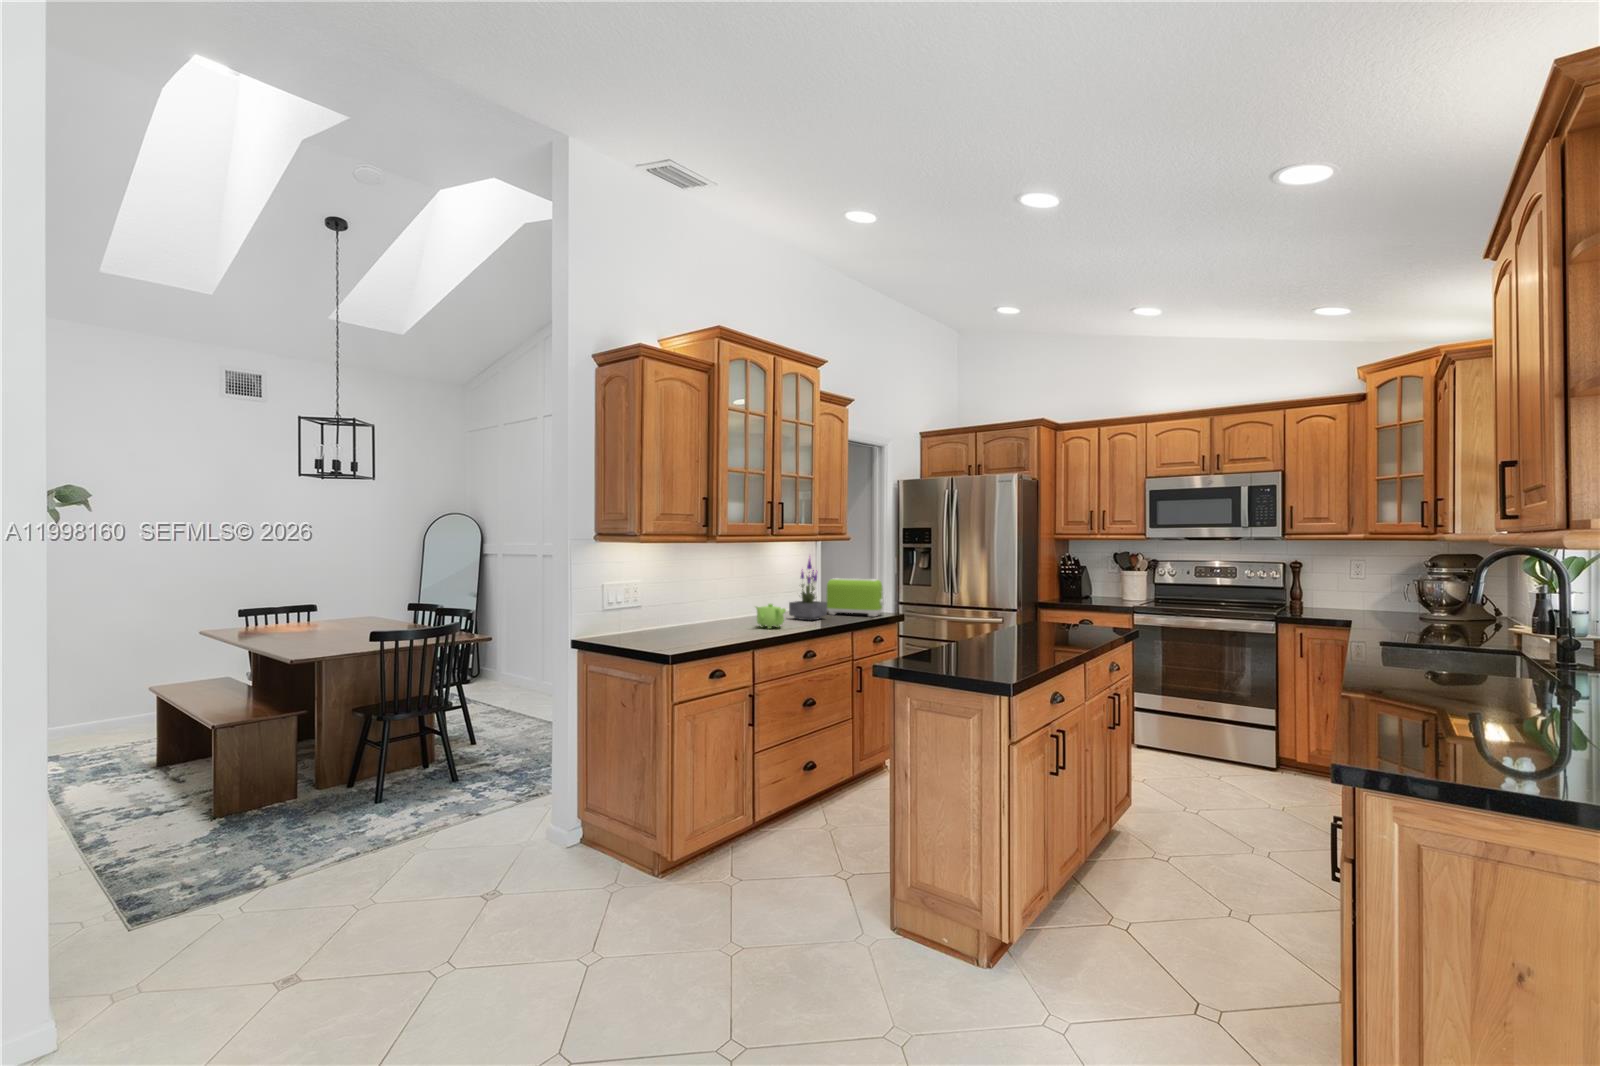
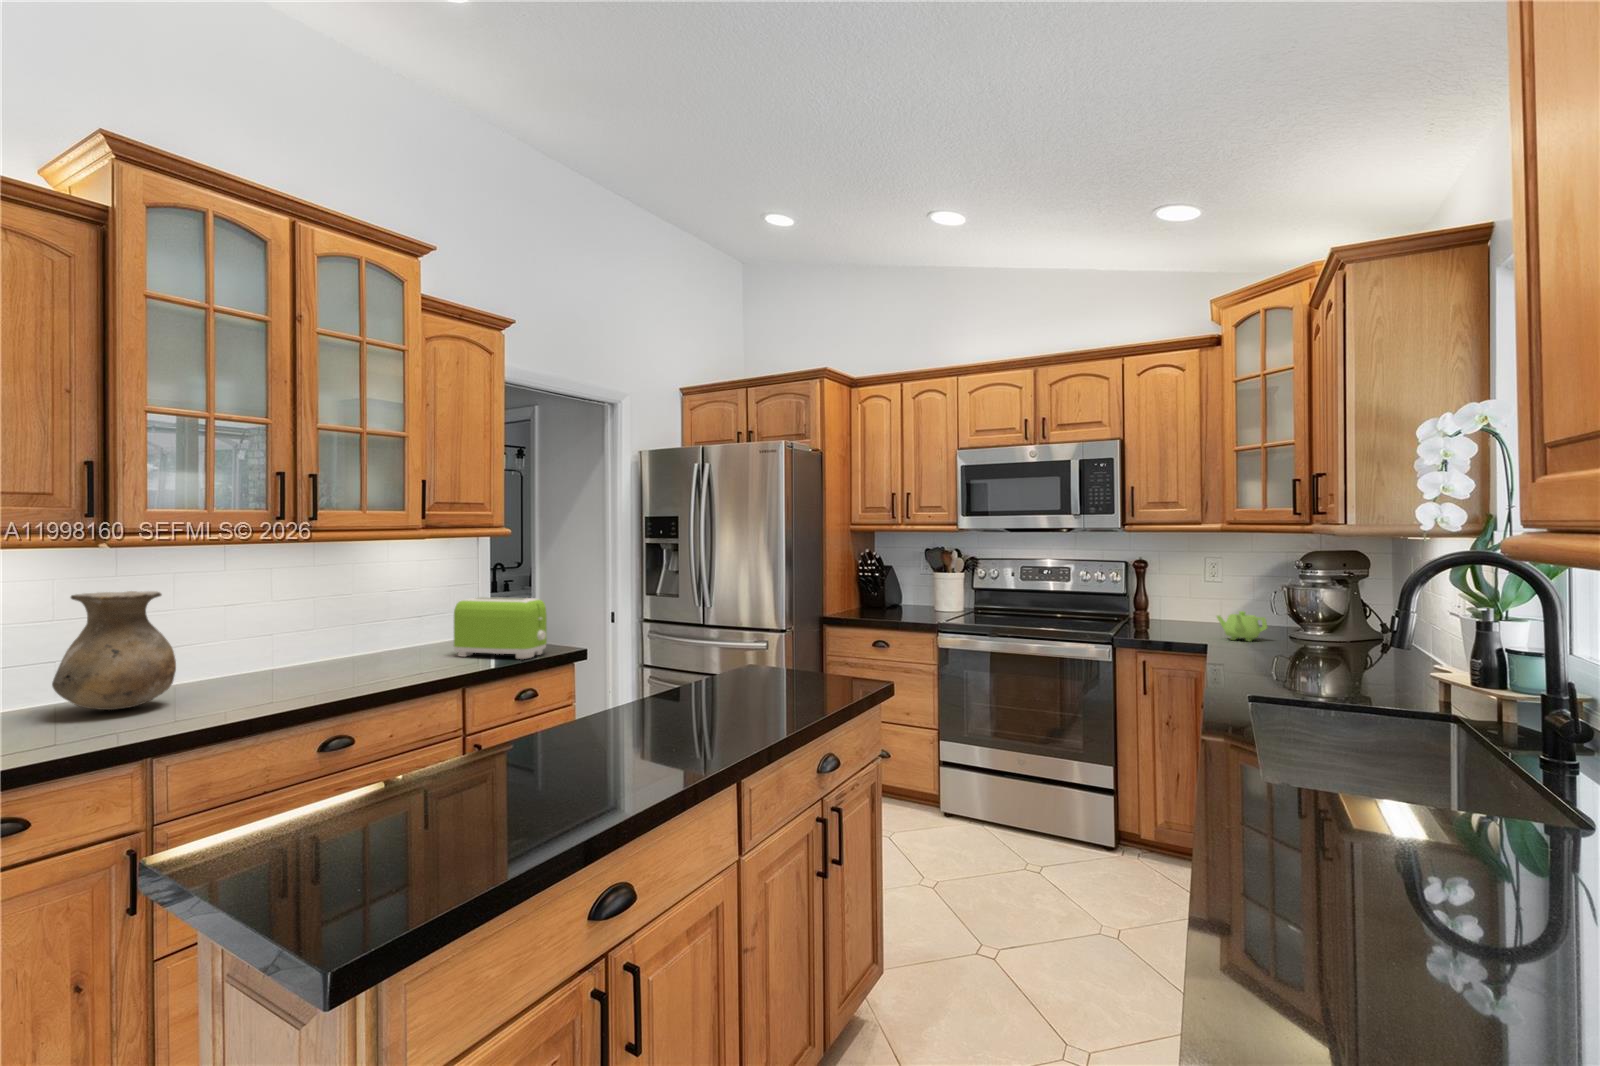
potted plant: present [789,556,827,620] -> none [361,563,433,673]
vase: none [678,566,728,629] -> present [52,591,176,710]
teapot: present [756,604,786,629] -> present [1217,611,1268,641]

